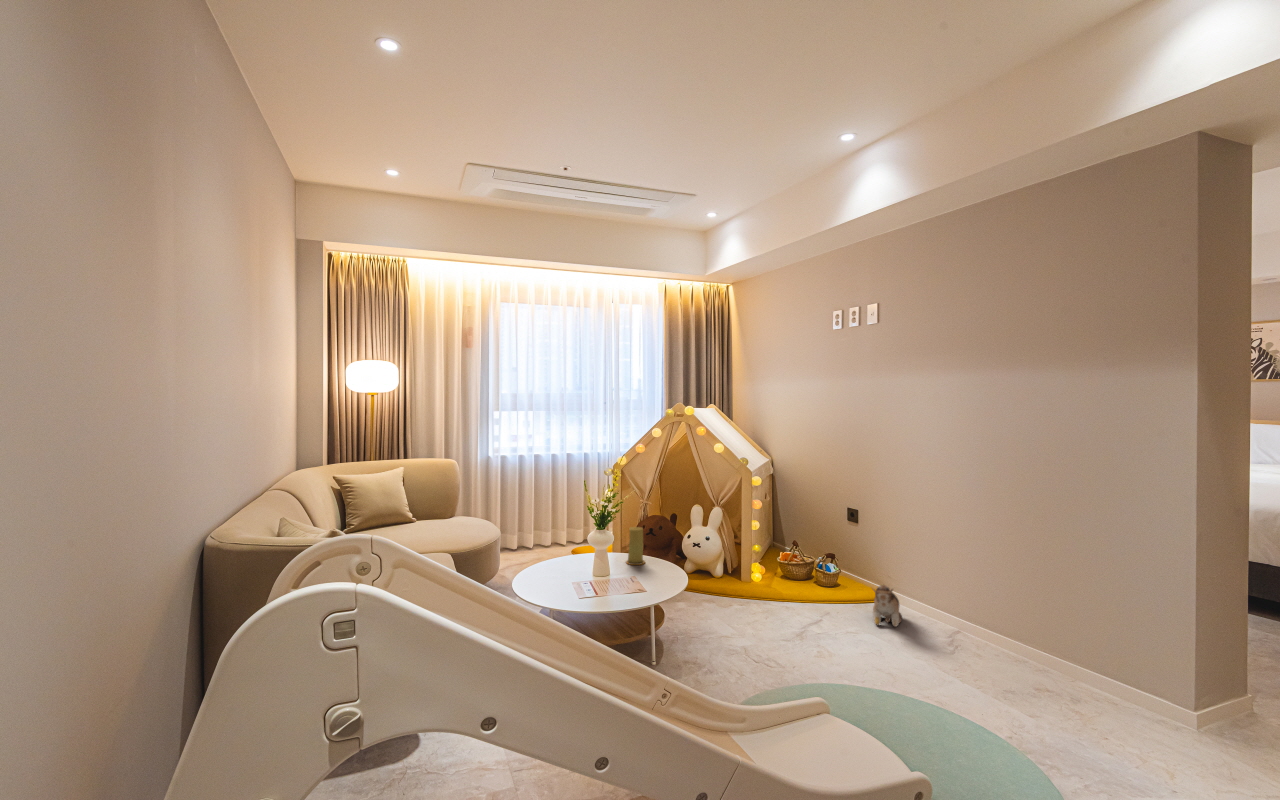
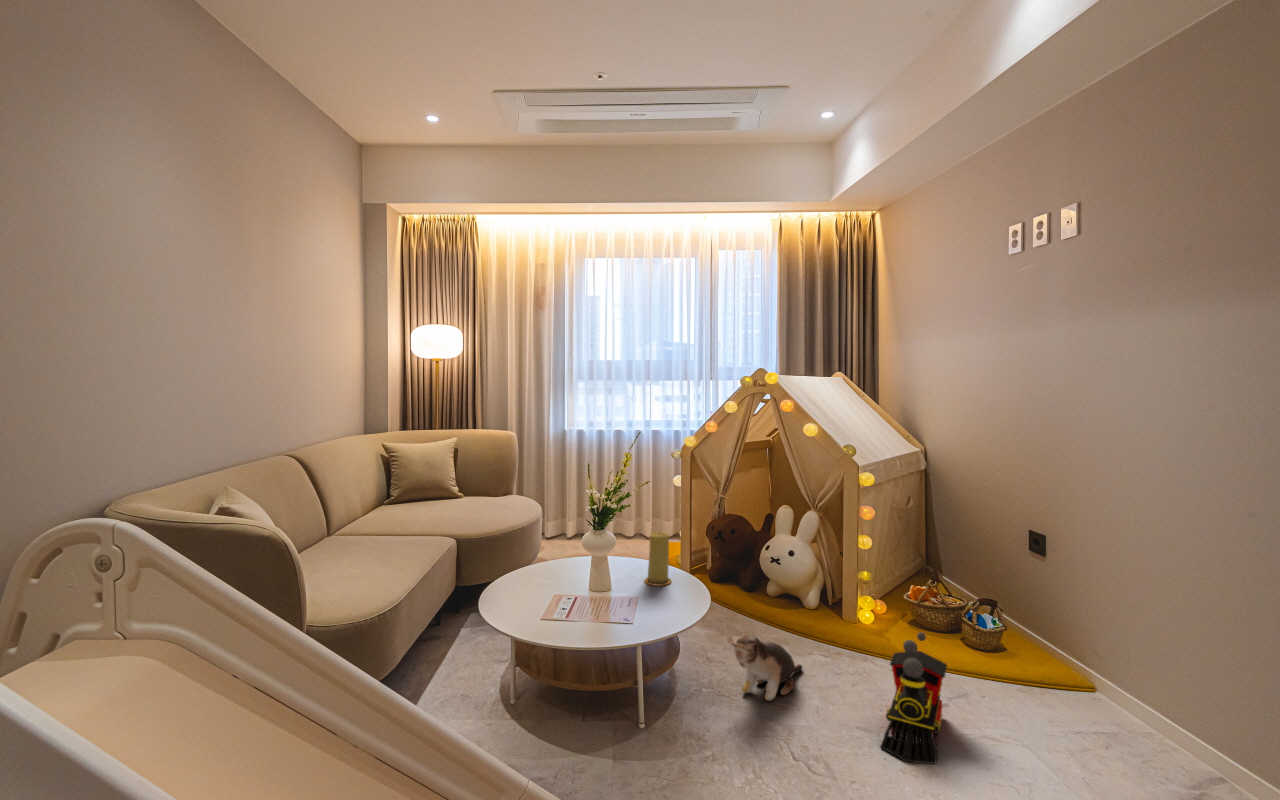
toy train: none [793,572,829,648] -> present [881,632,947,764]
plush toy: present [873,585,902,626] -> present [728,634,802,700]

